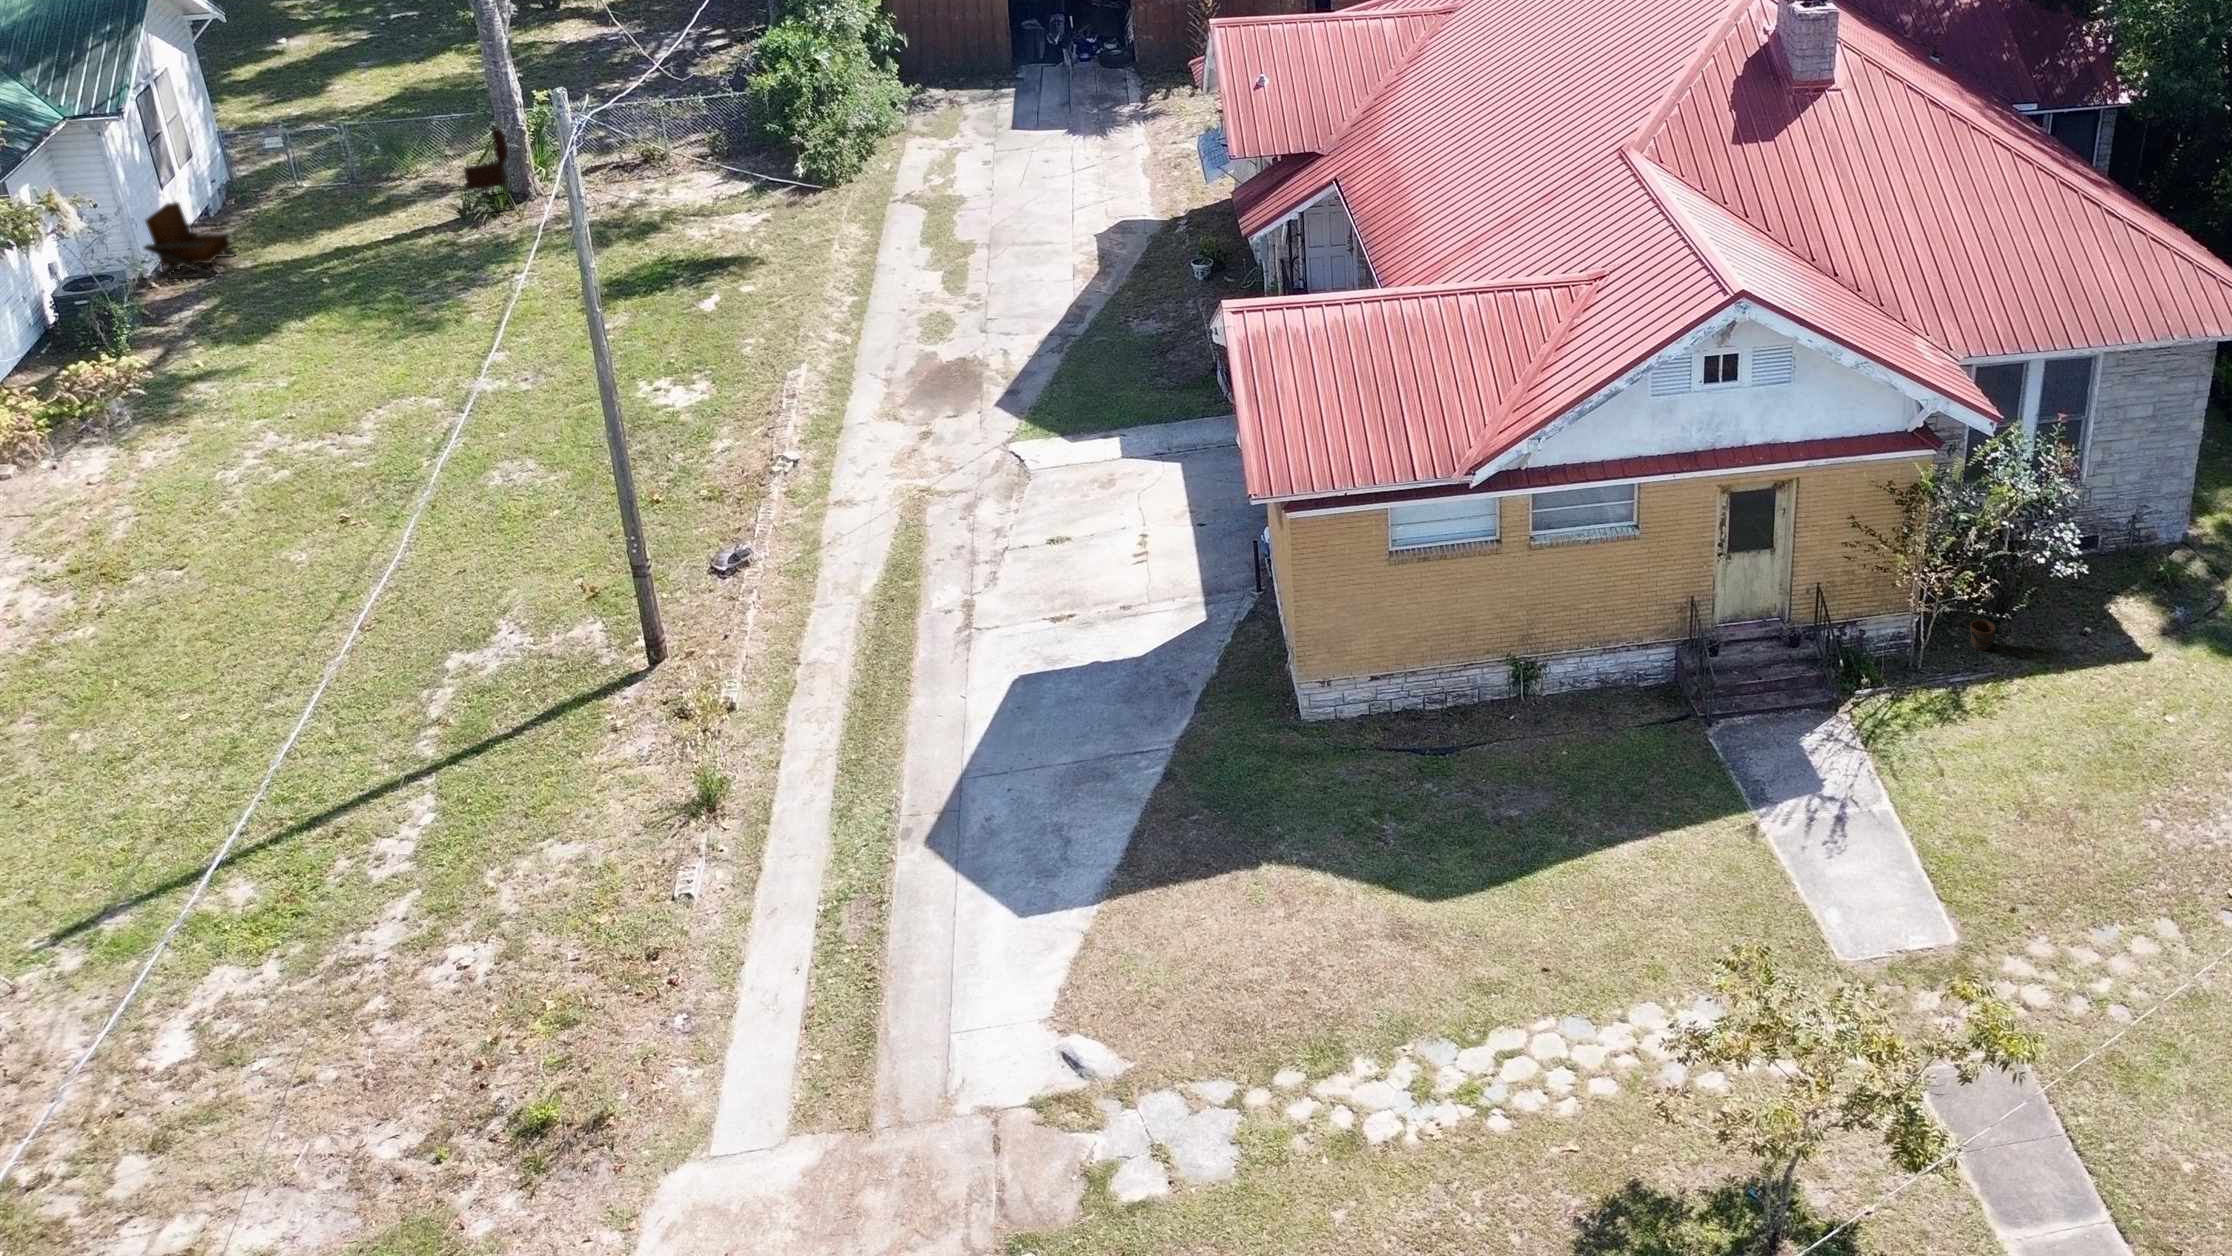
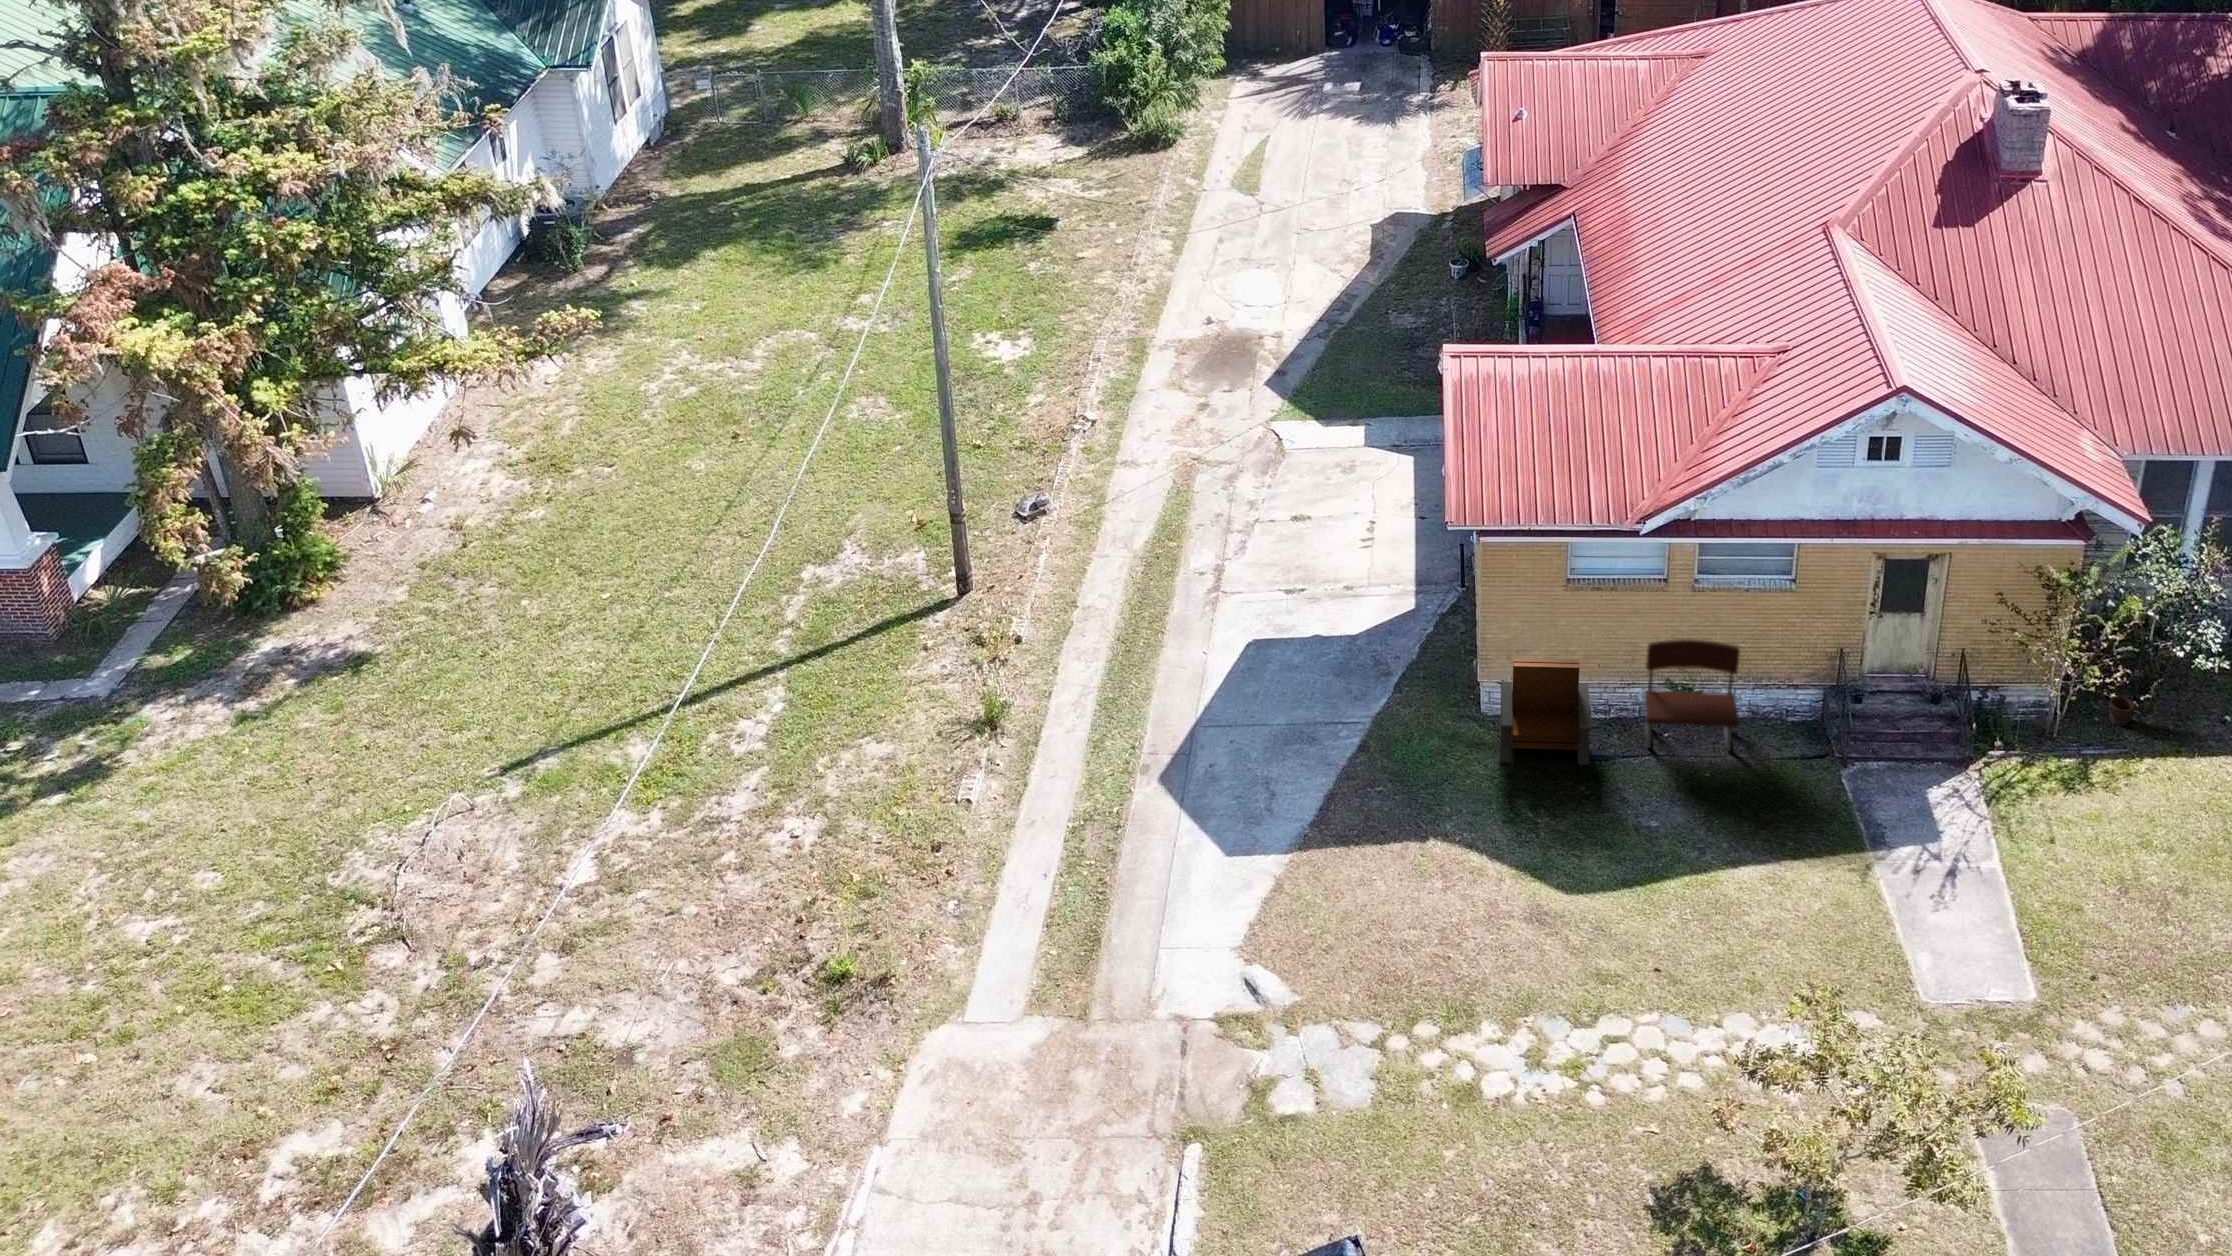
bench: present [464,127,513,214] -> present [1645,639,1740,751]
lounge chair: present [144,202,238,280] -> present [1500,658,1592,765]

